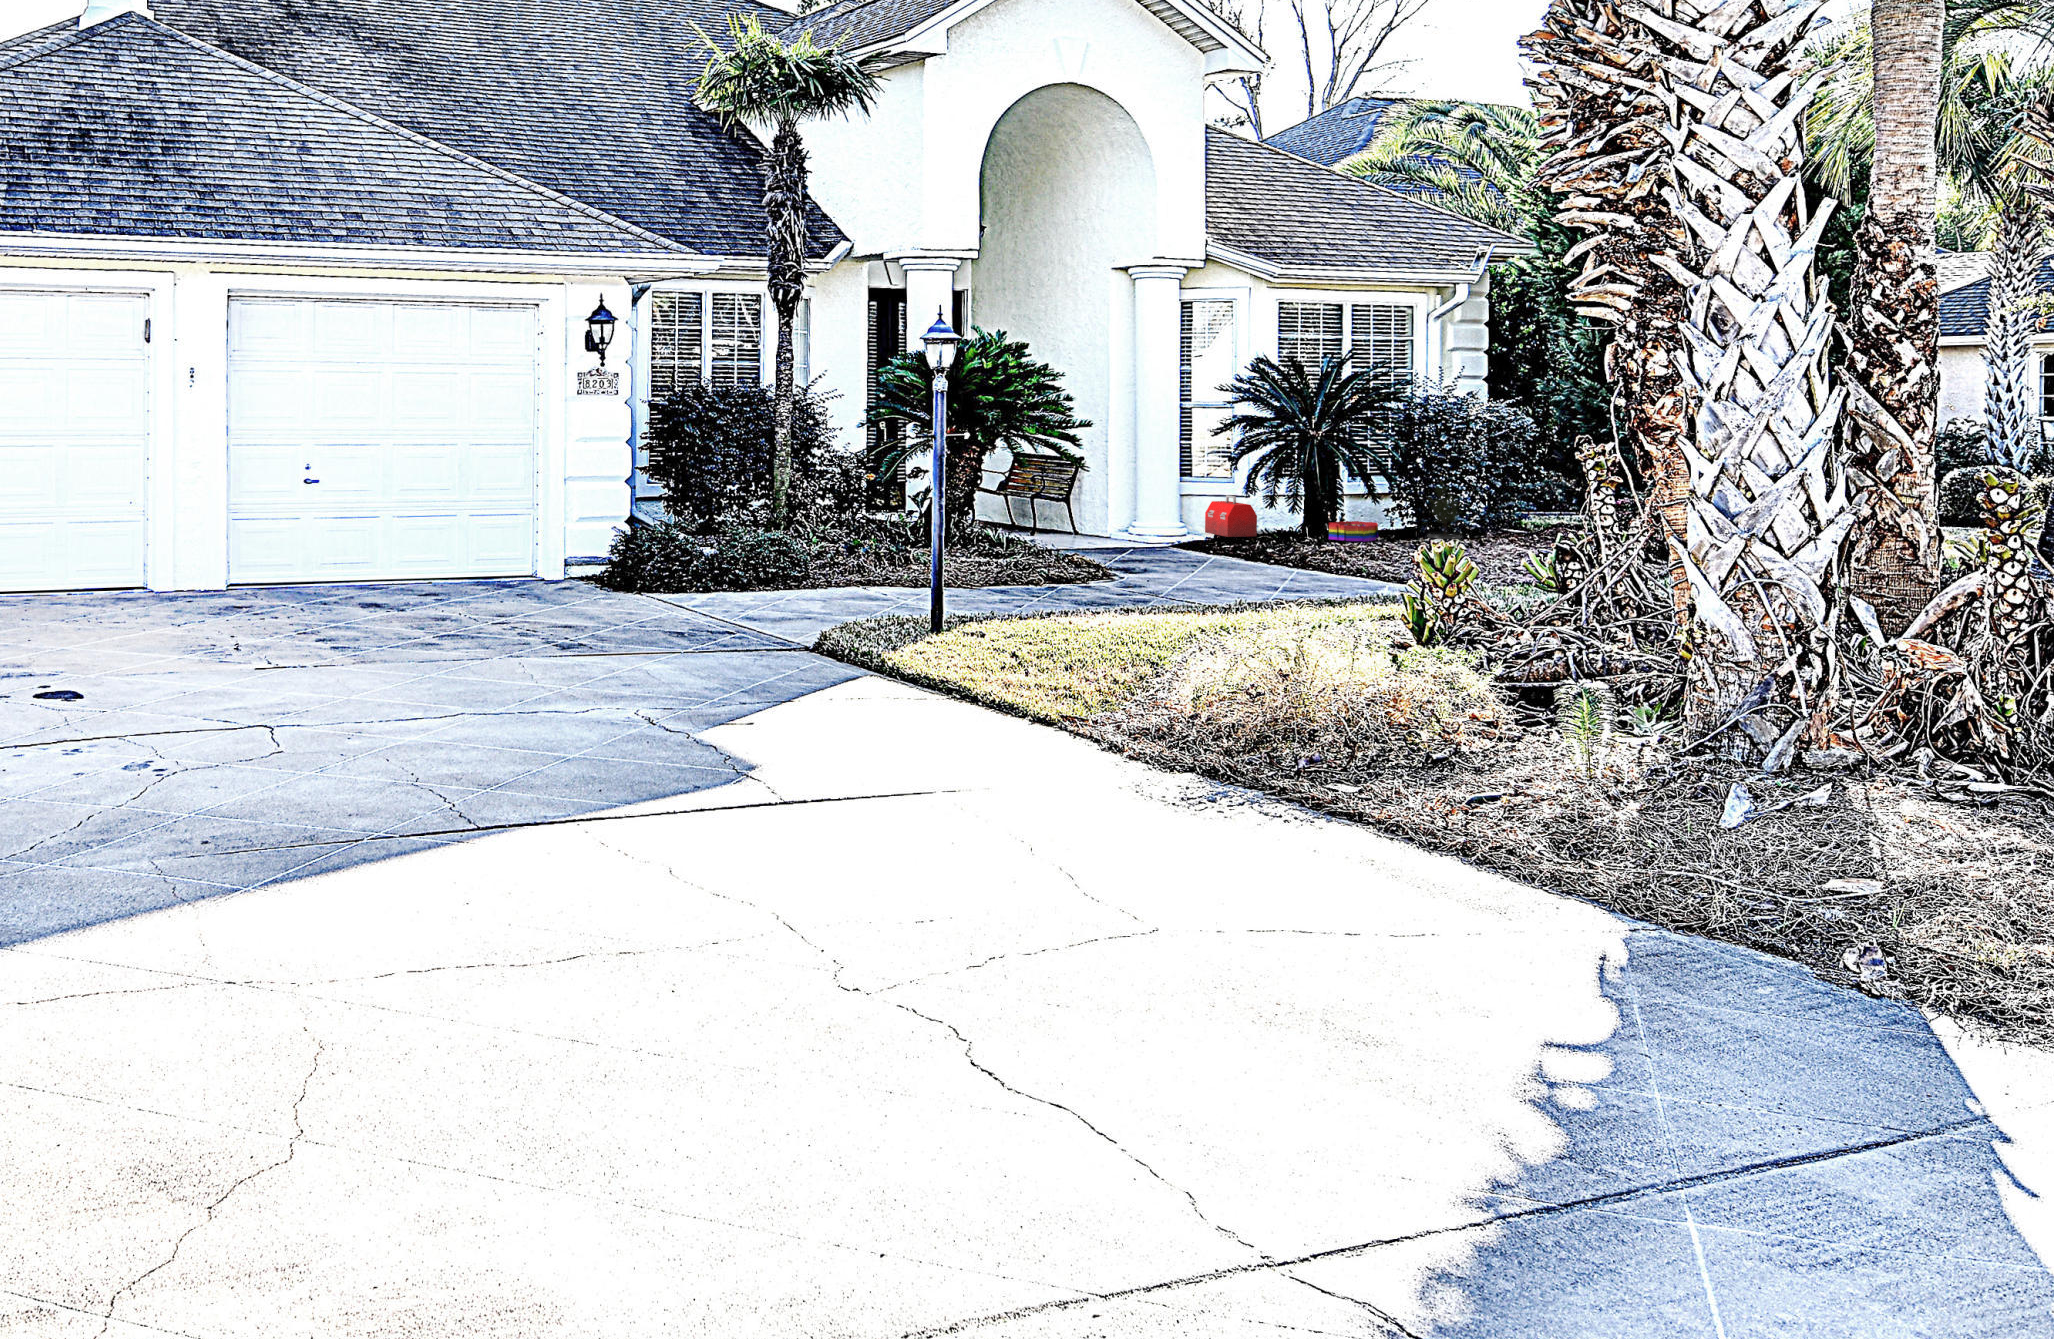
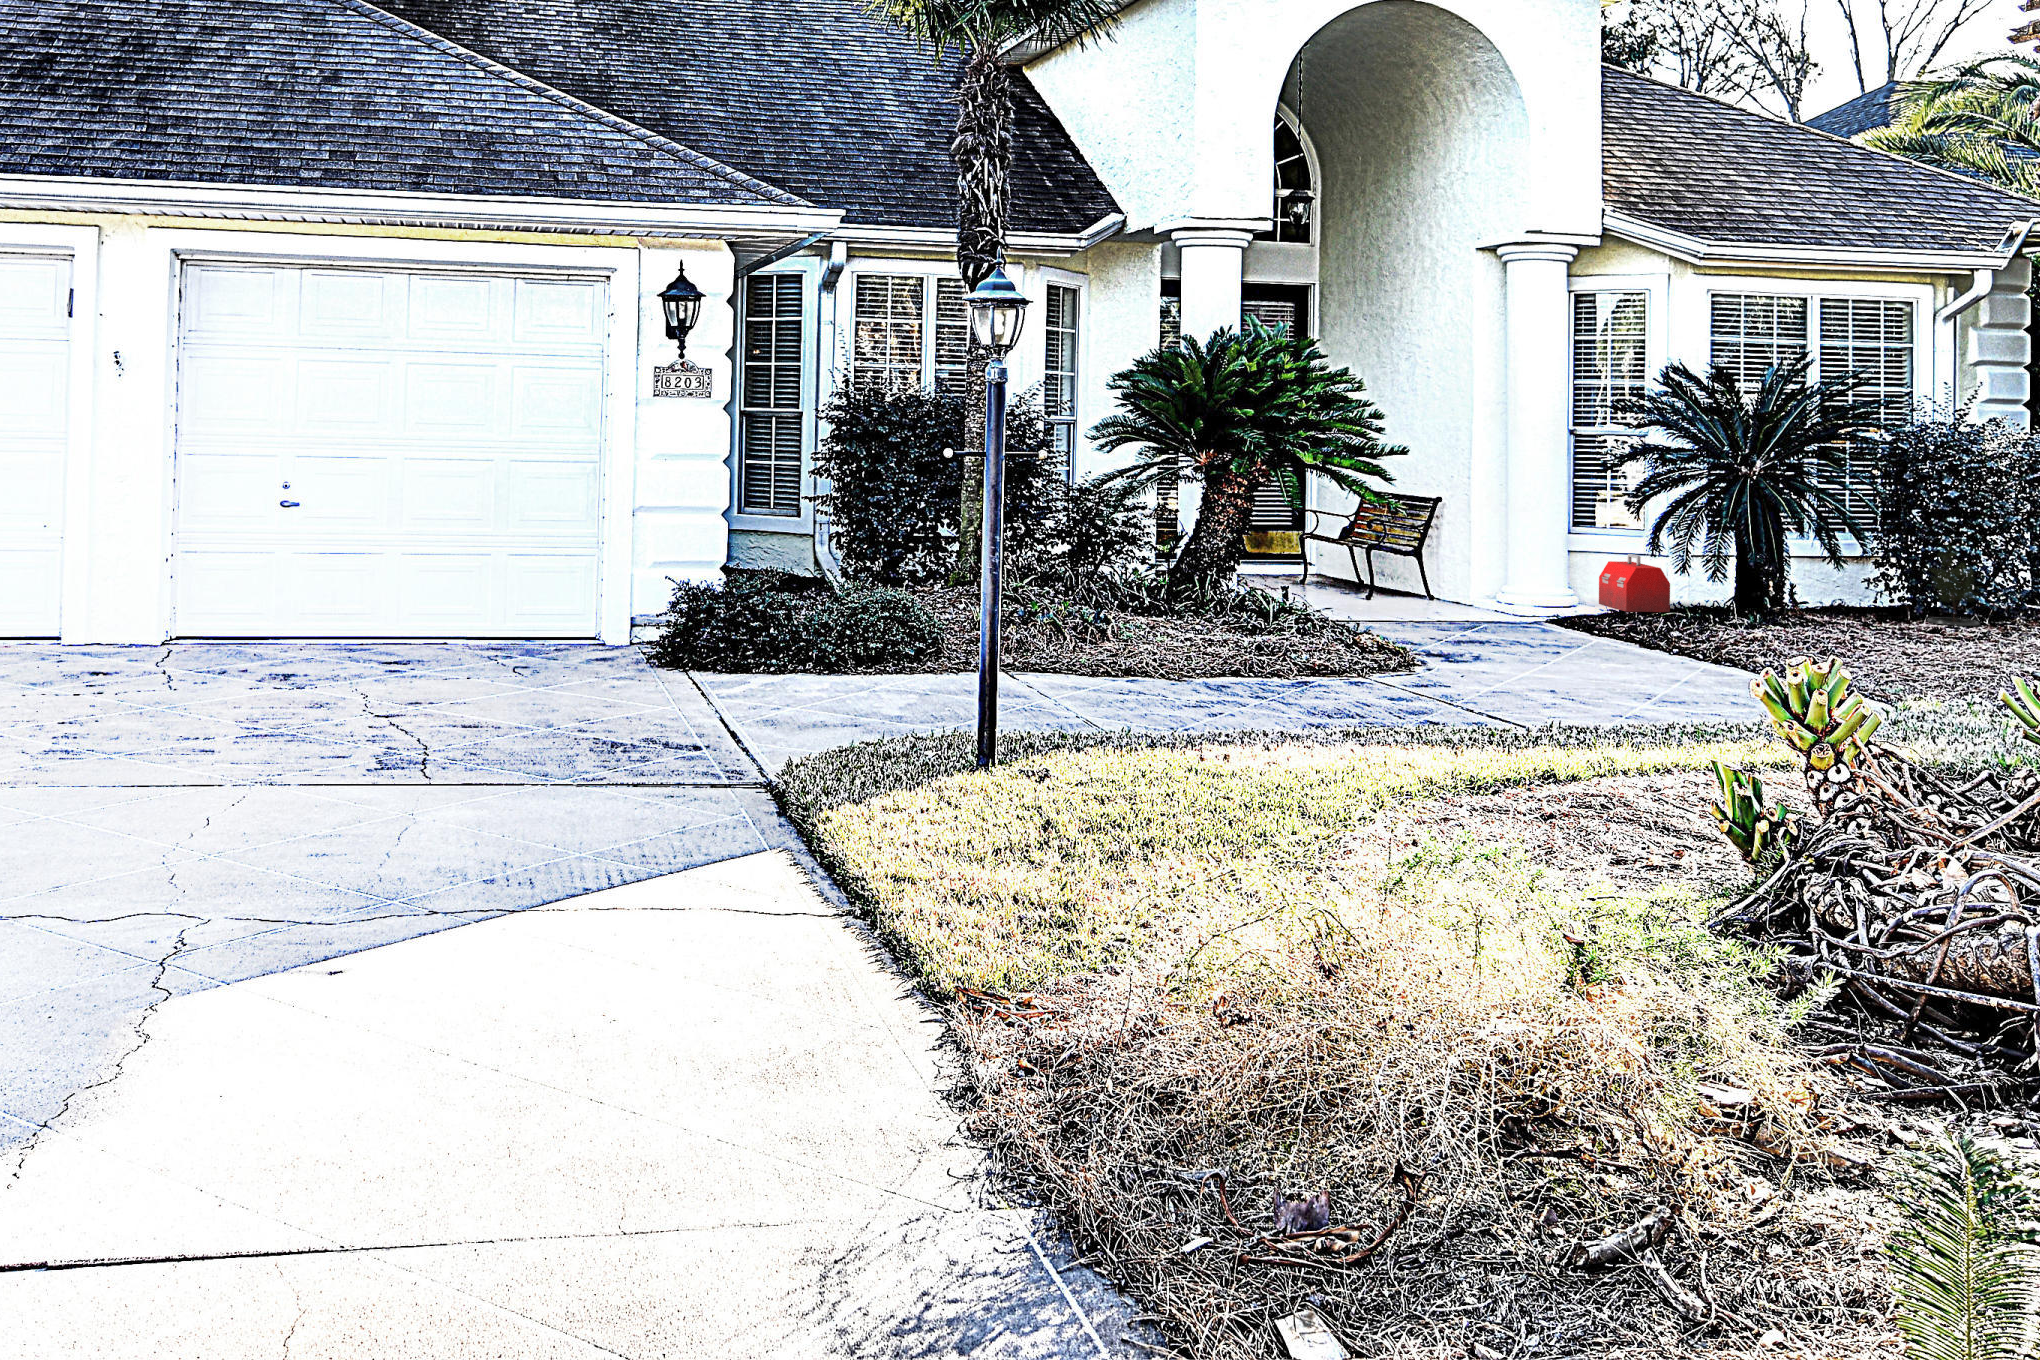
storage bin: present [1329,521,1378,542] -> none [1775,595,1849,626]

